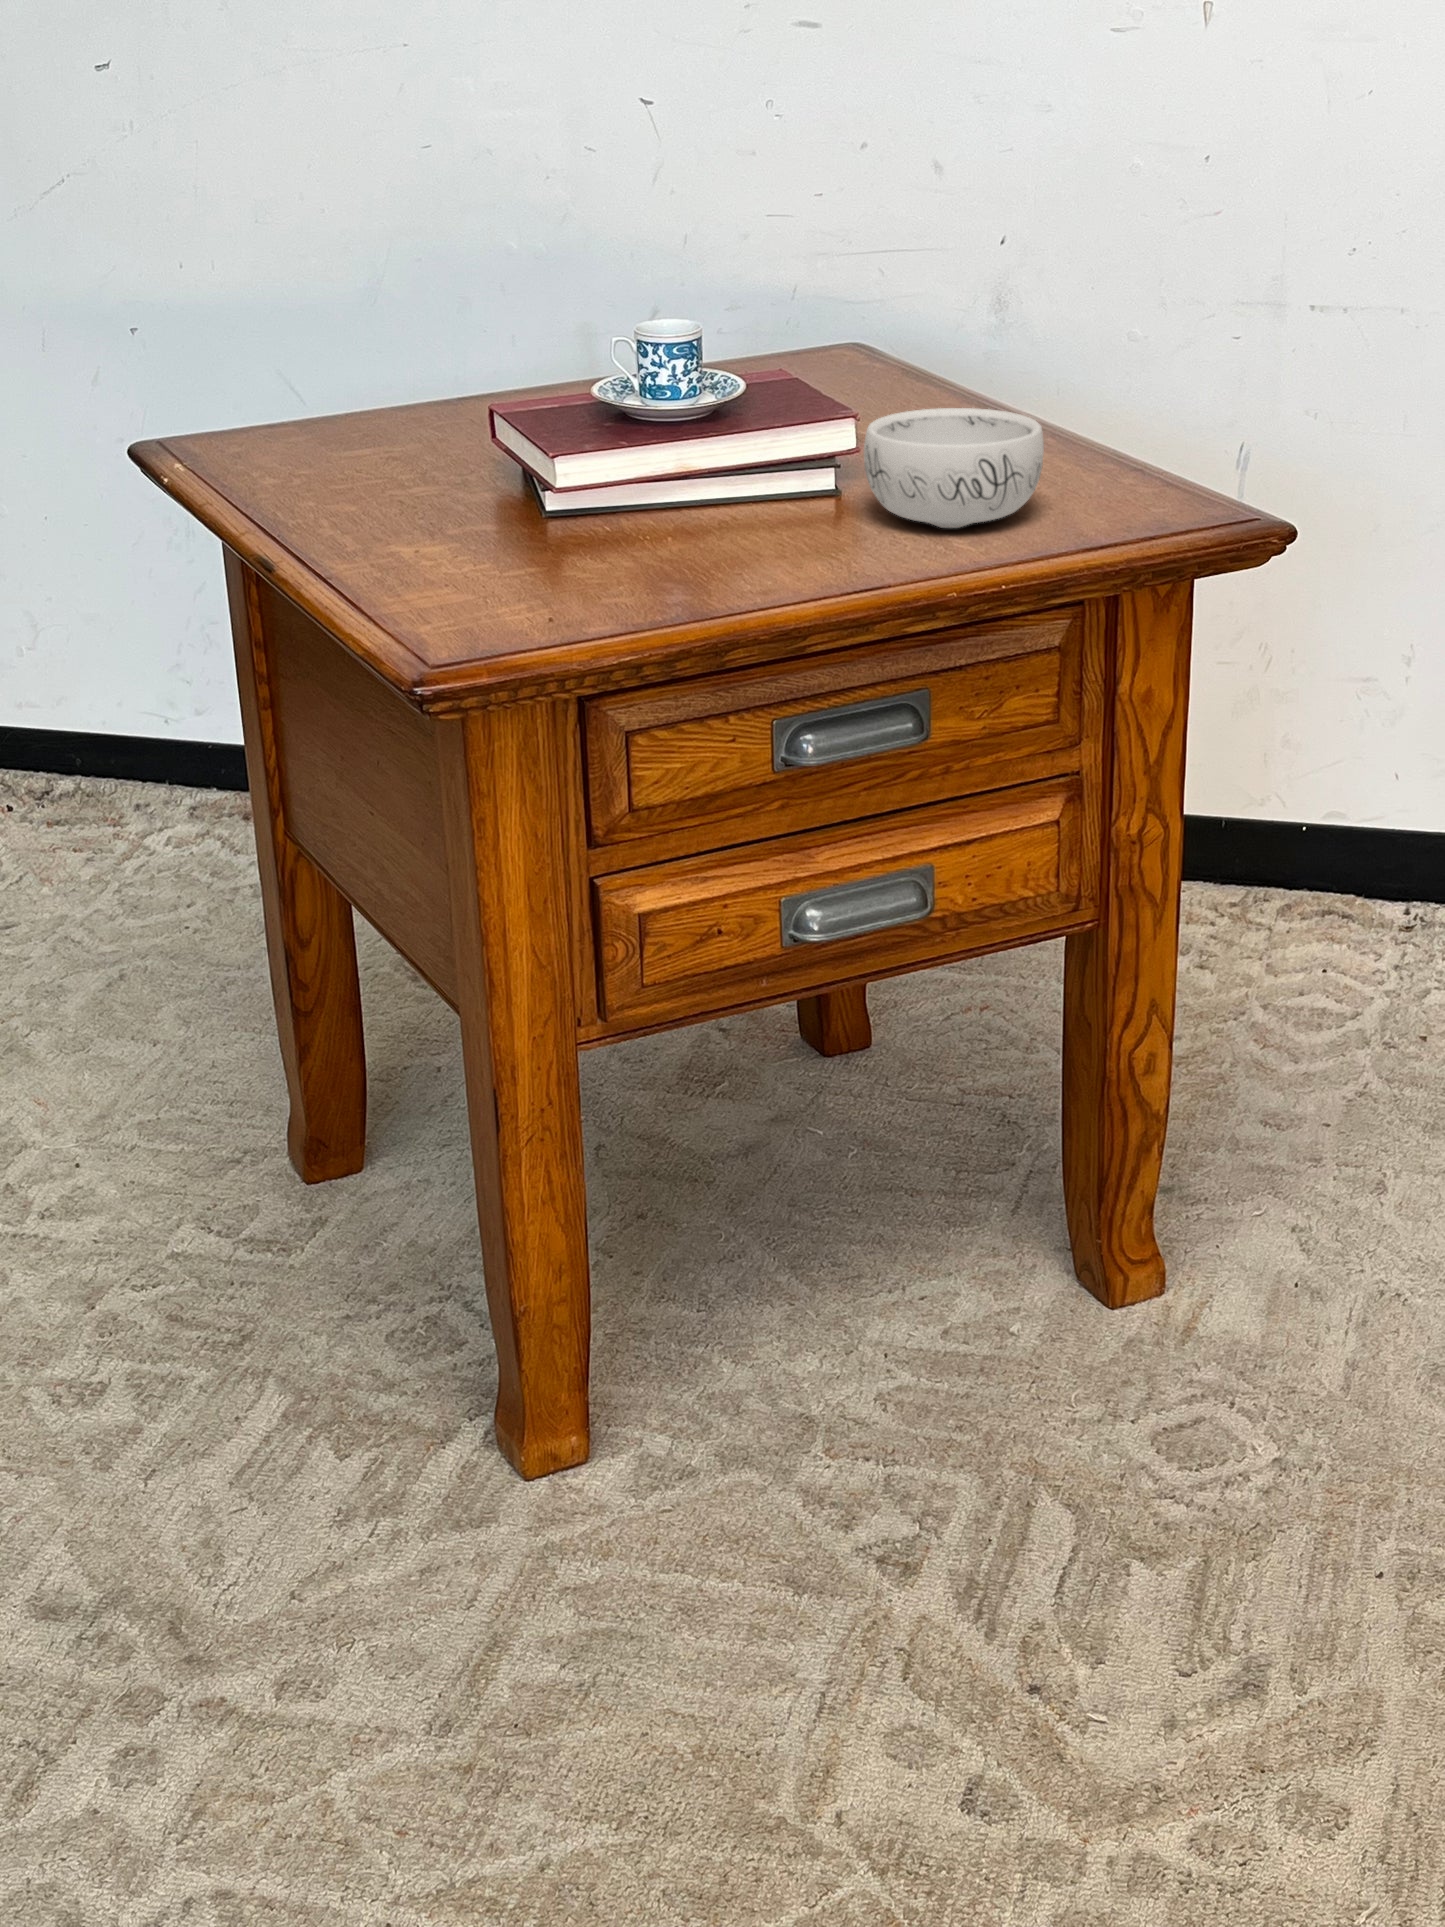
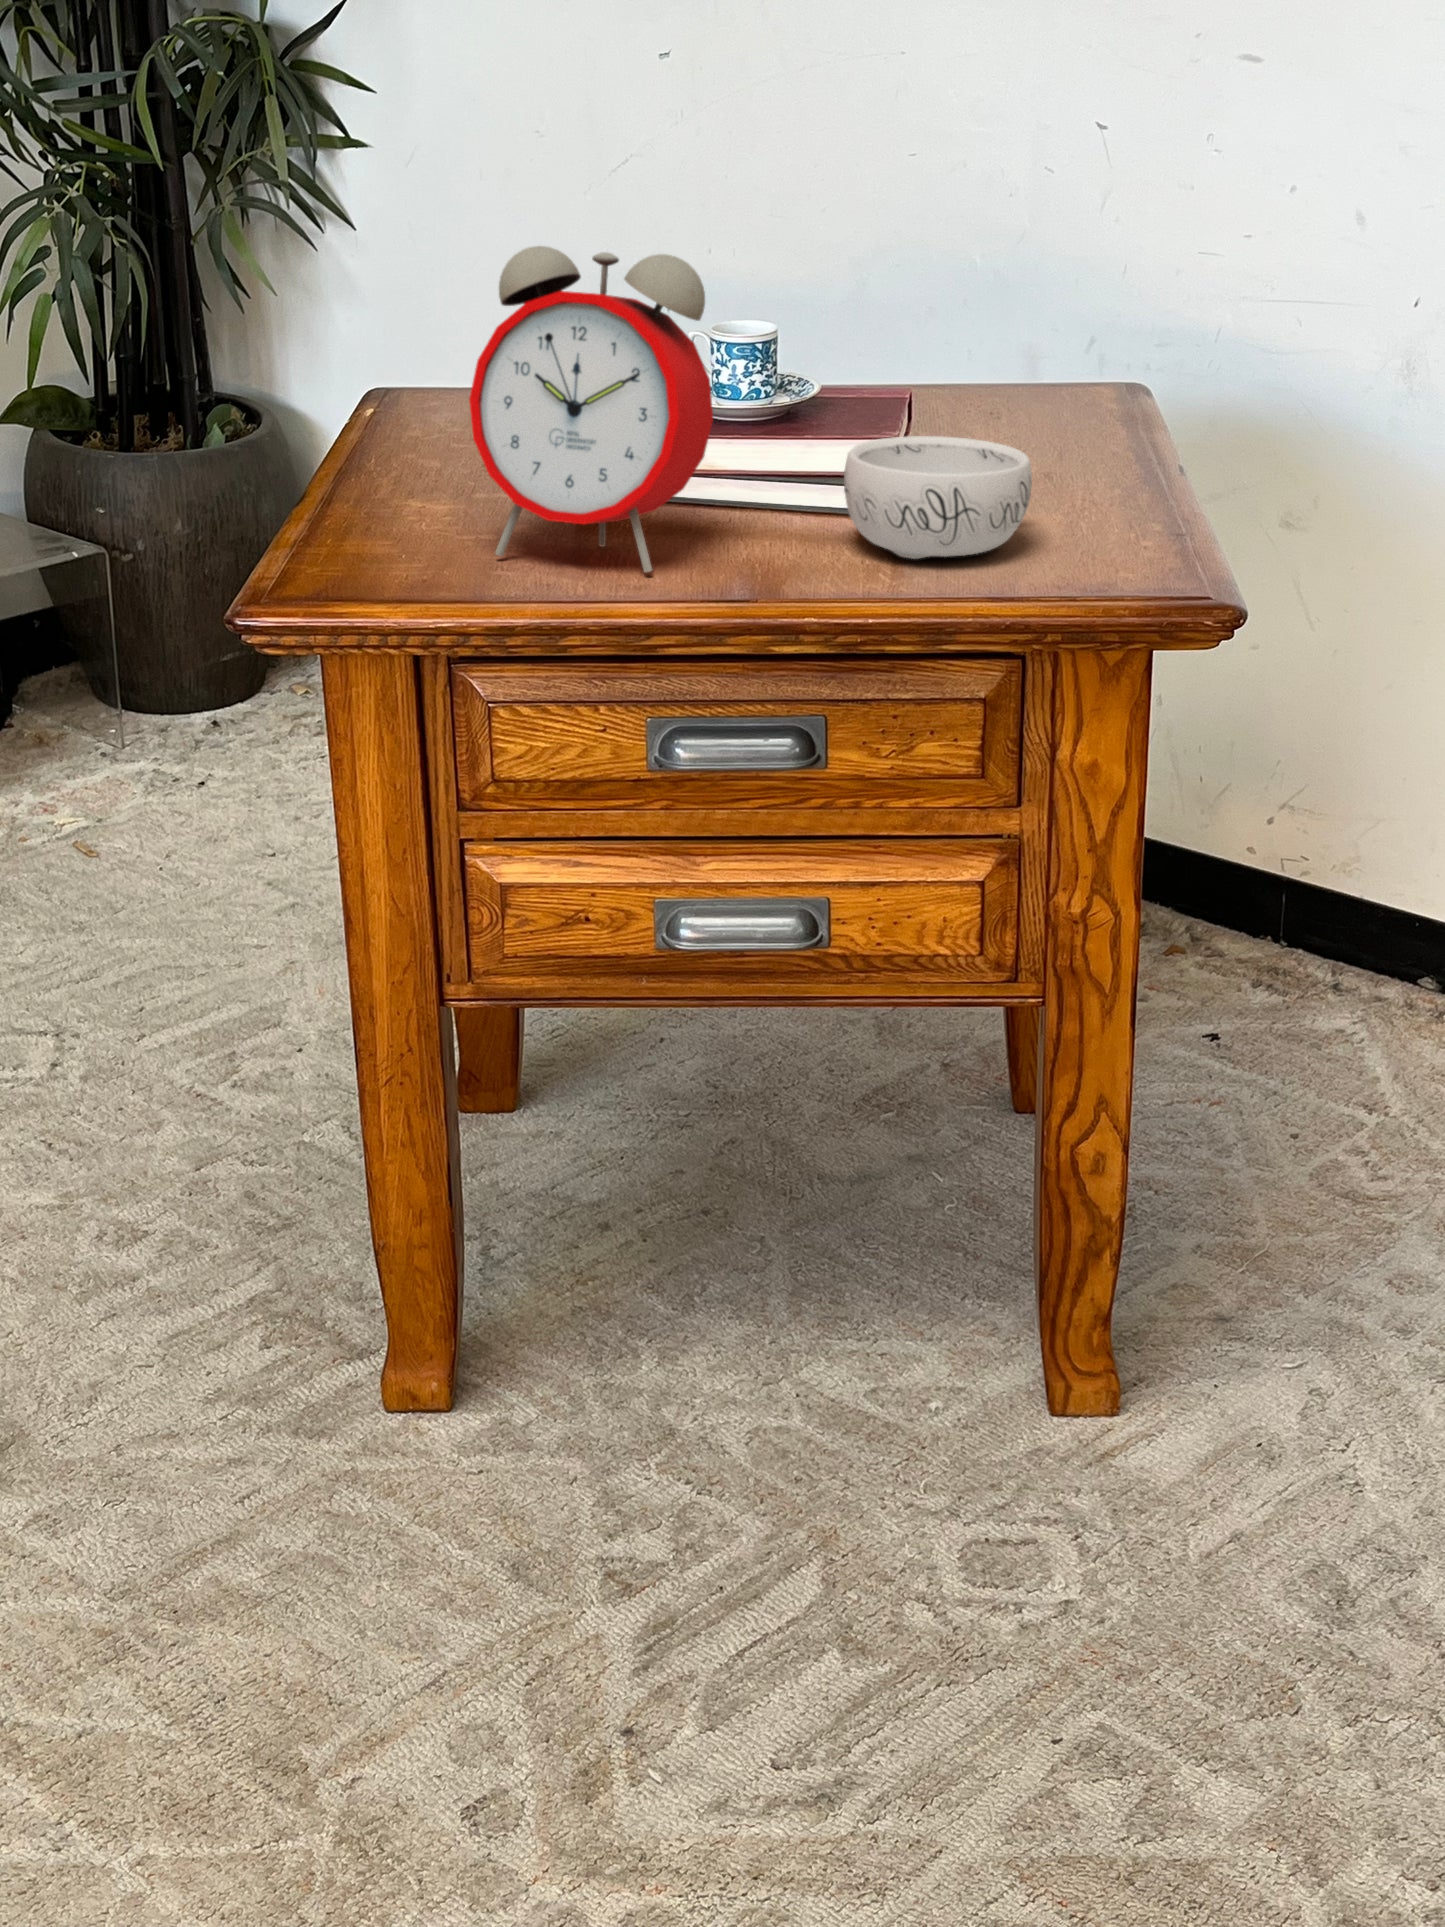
alarm clock: none [535,262,765,585] -> present [469,246,713,572]

